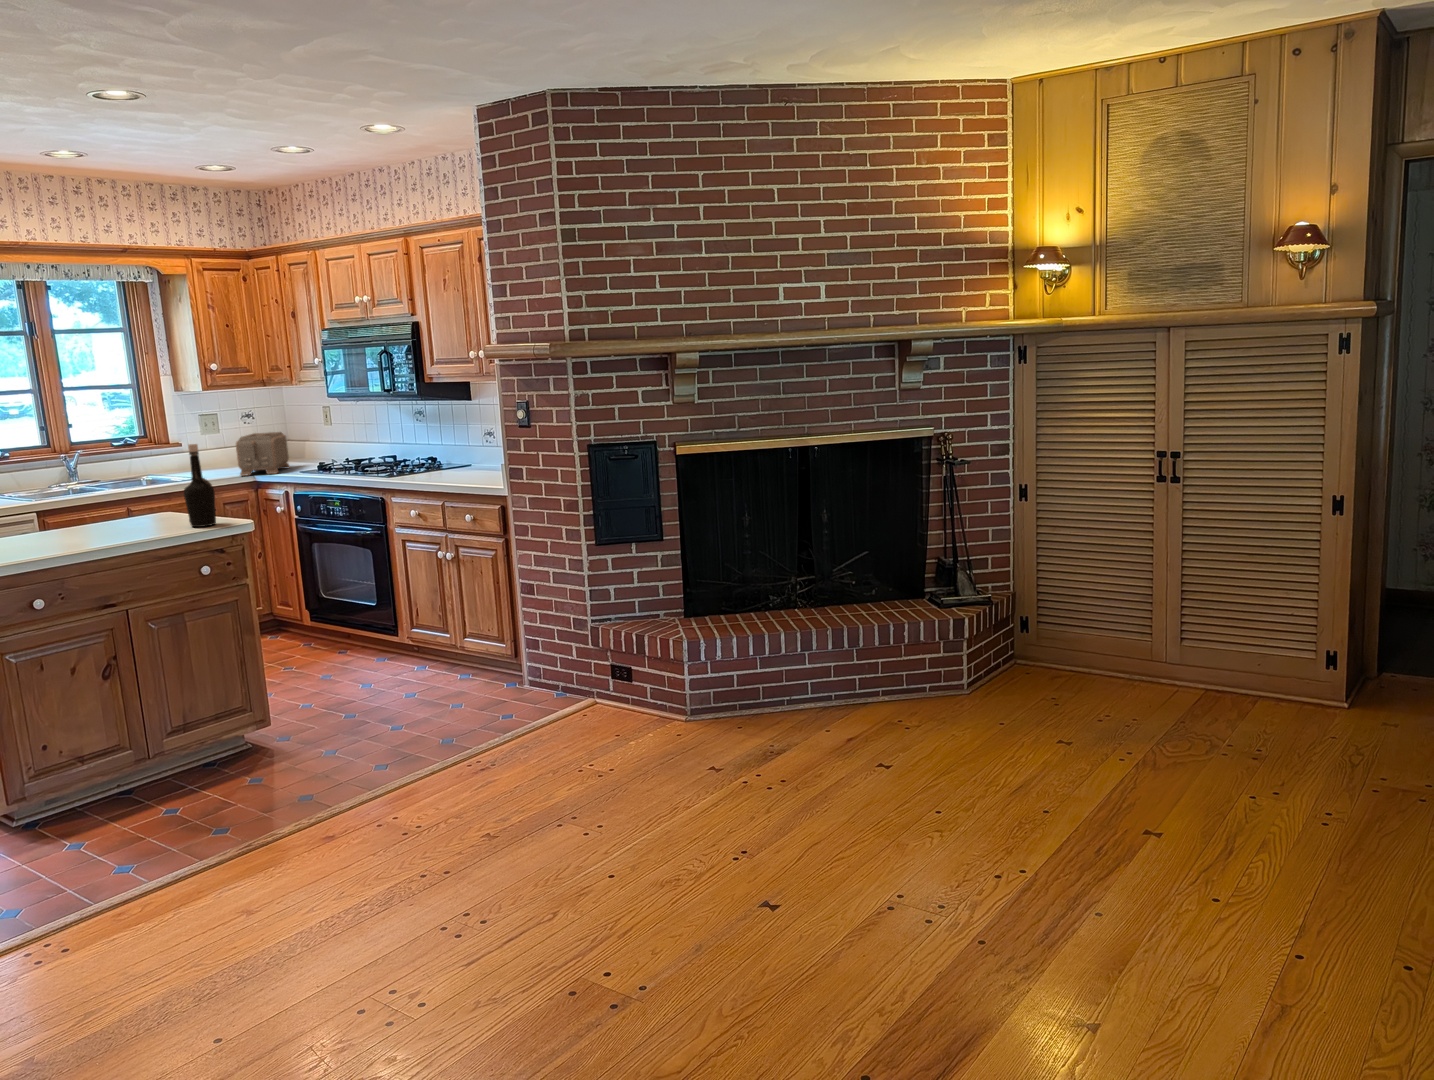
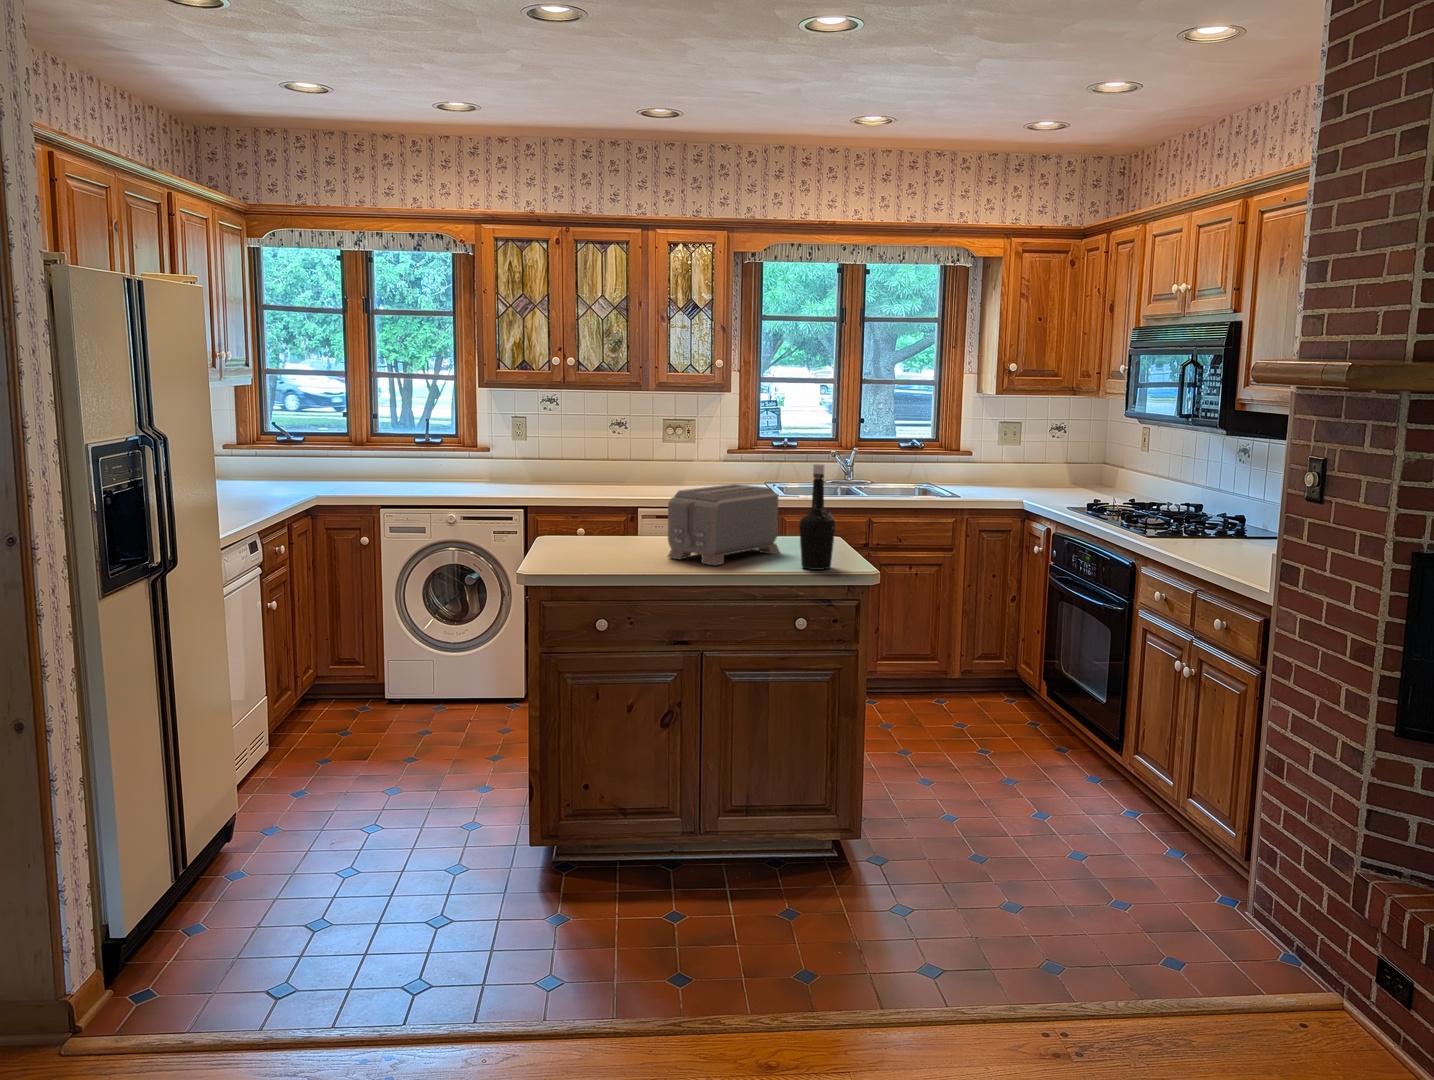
toaster: present [236,432,290,476] -> present [668,484,780,565]

